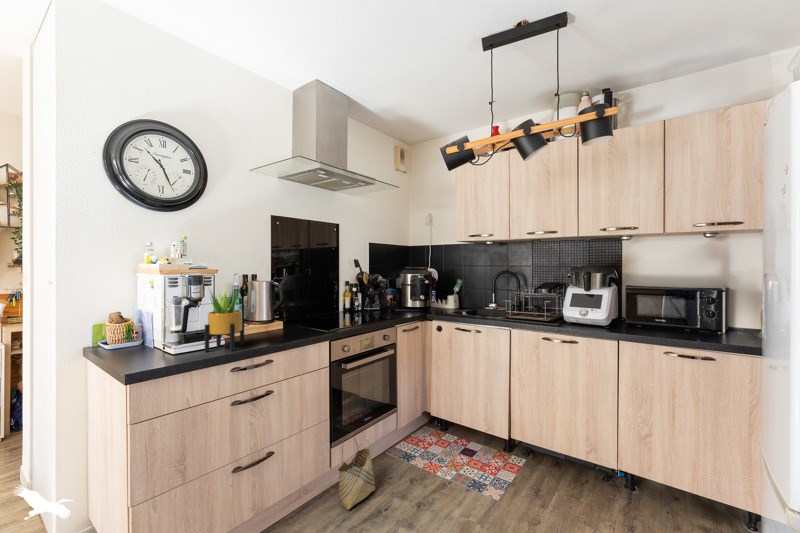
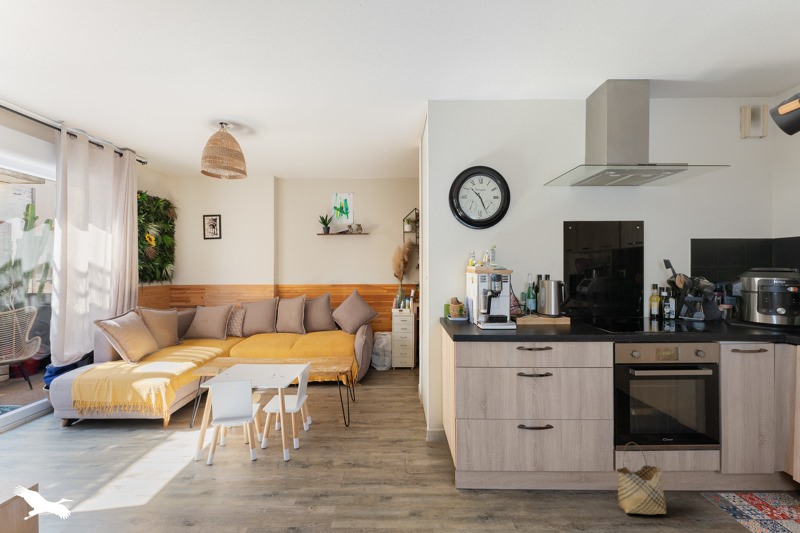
potted plant: present [205,290,244,352] -> none [501,283,530,334]

